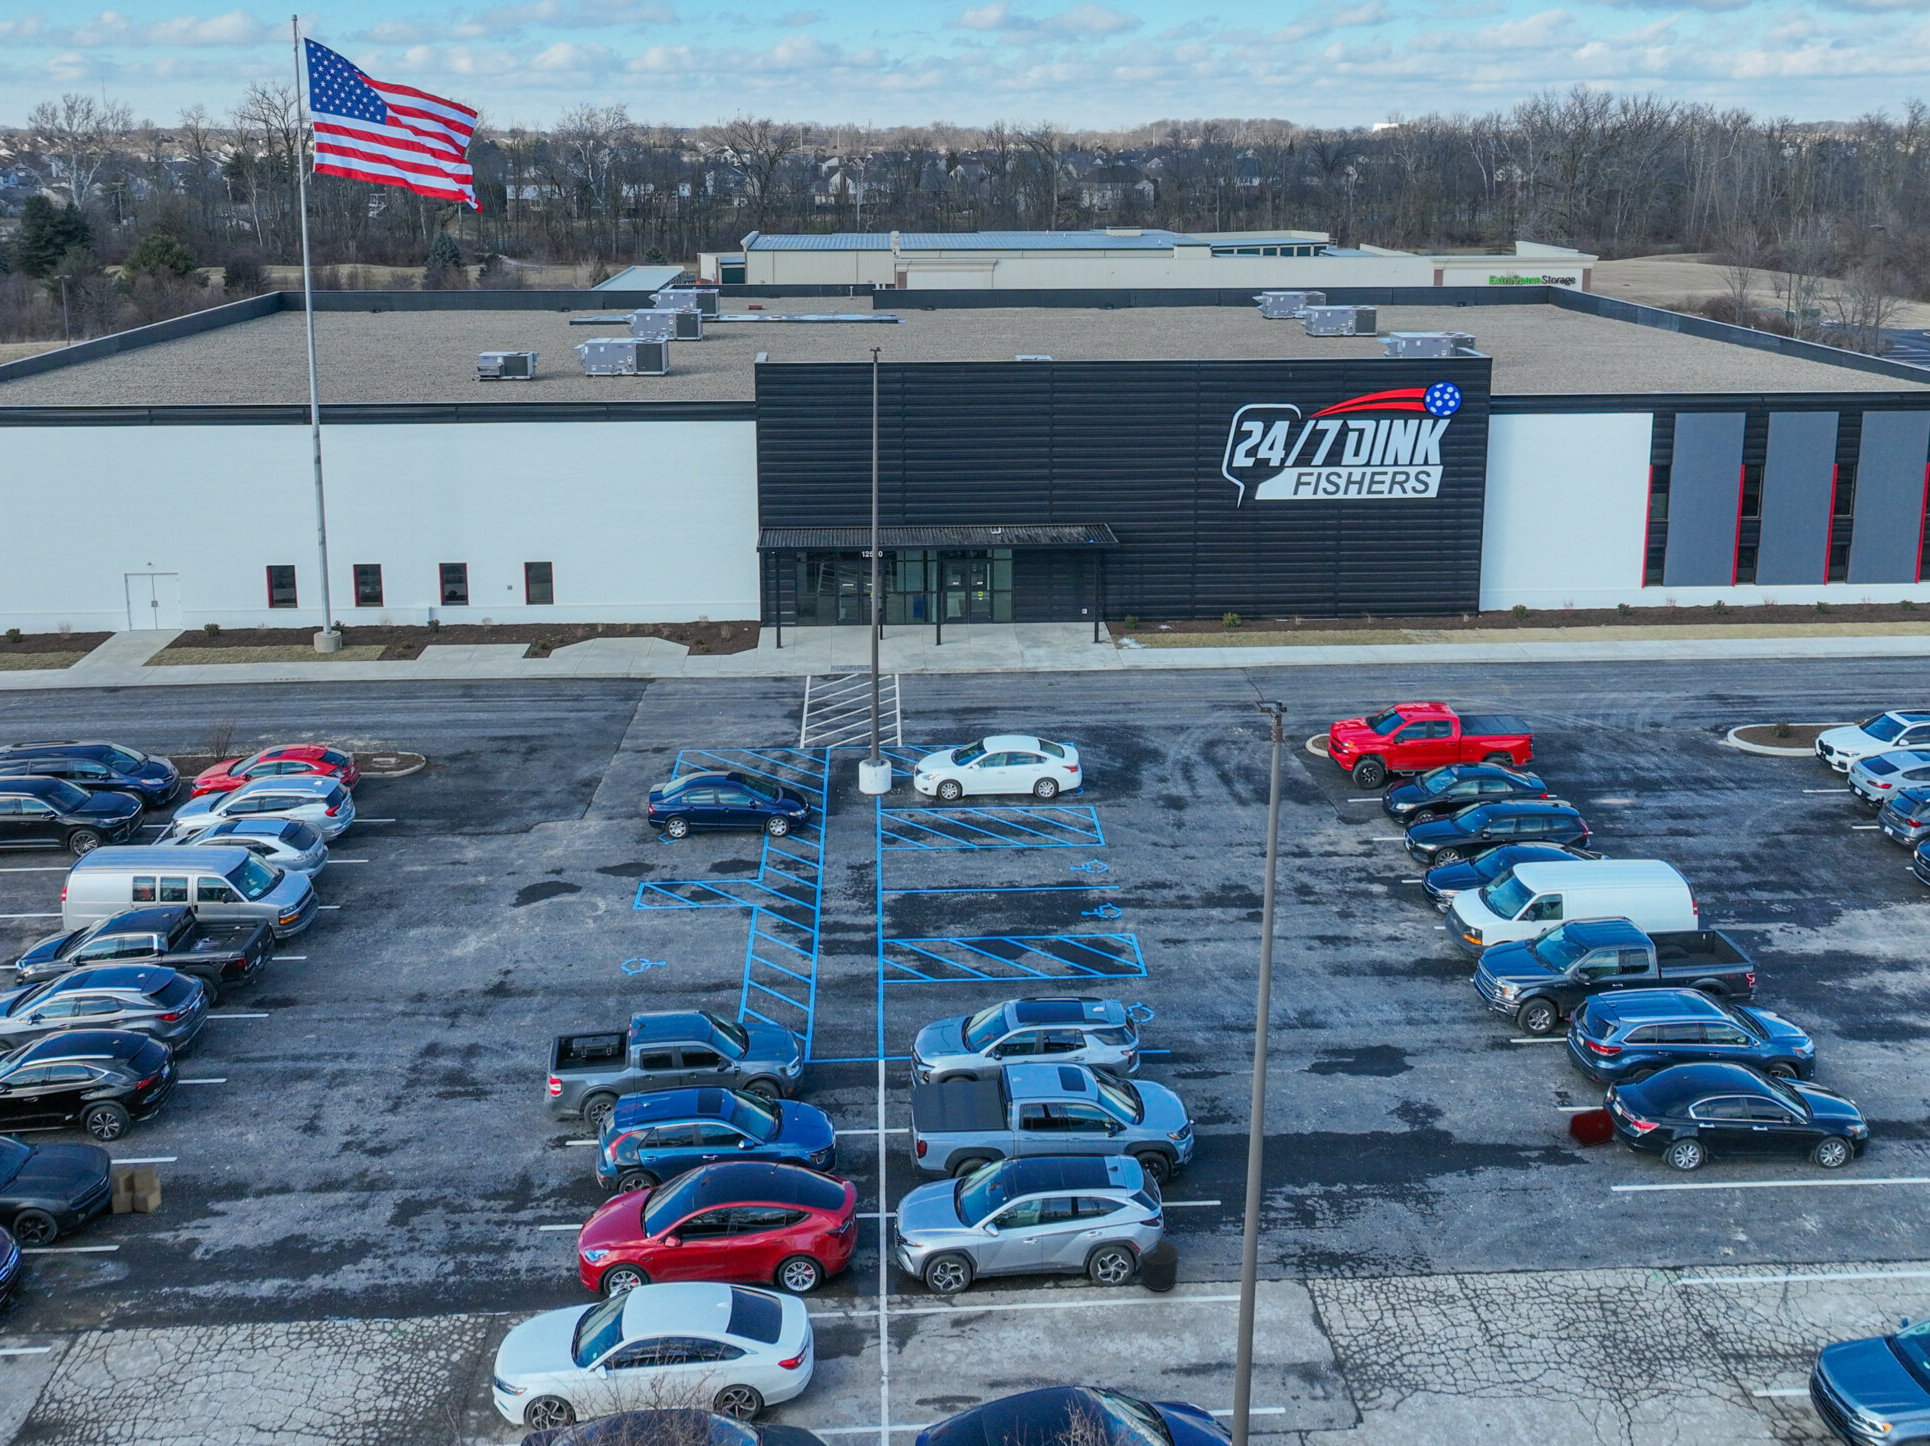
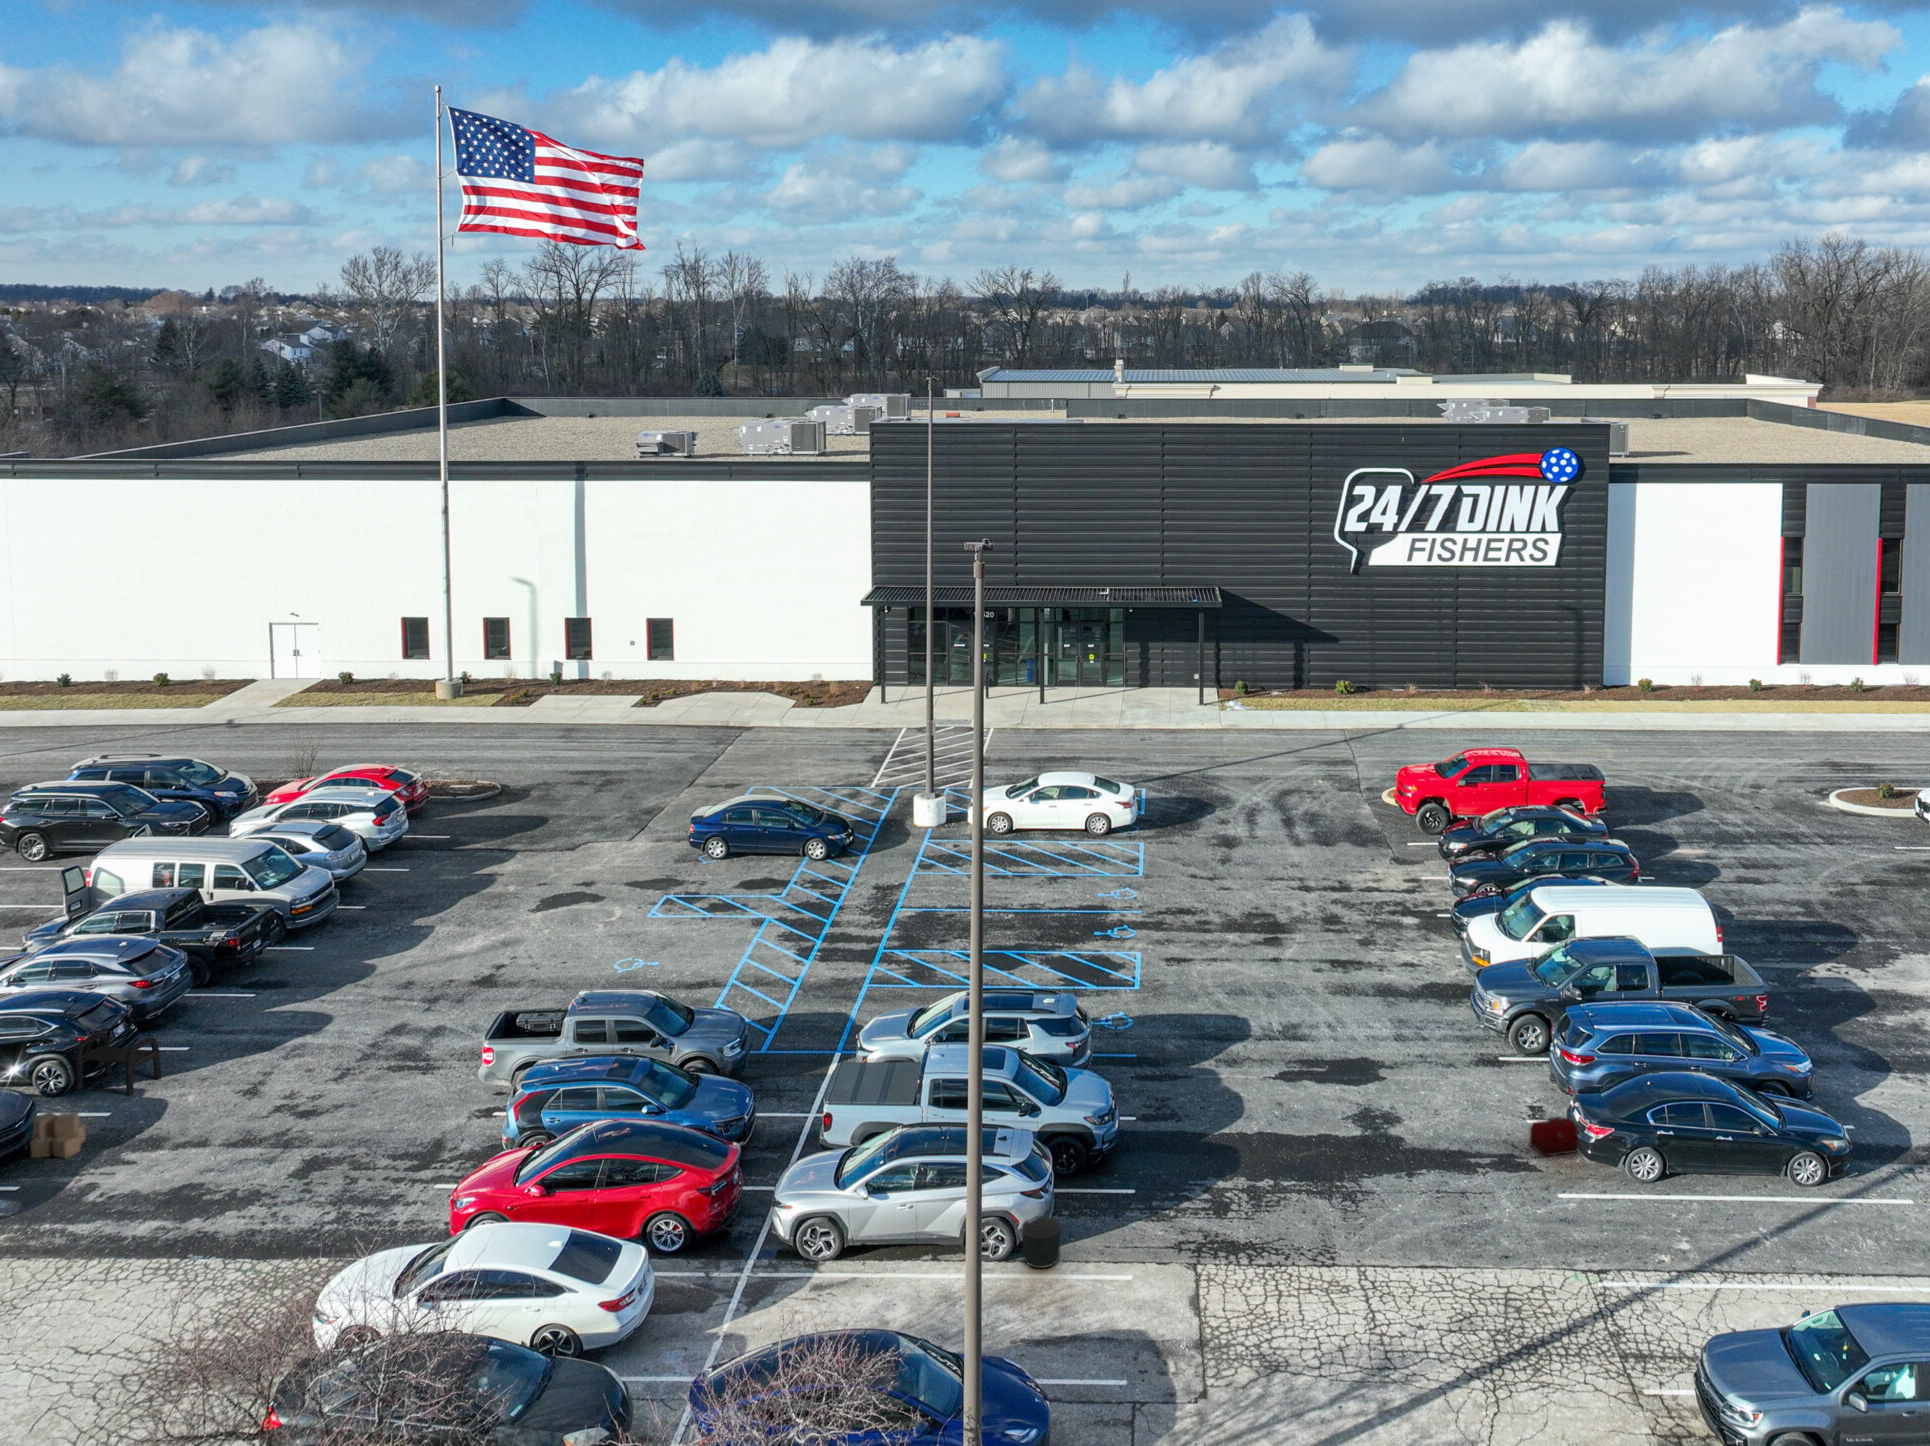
bench: none [124,1073,209,1137] -> present [75,1032,161,1096]

